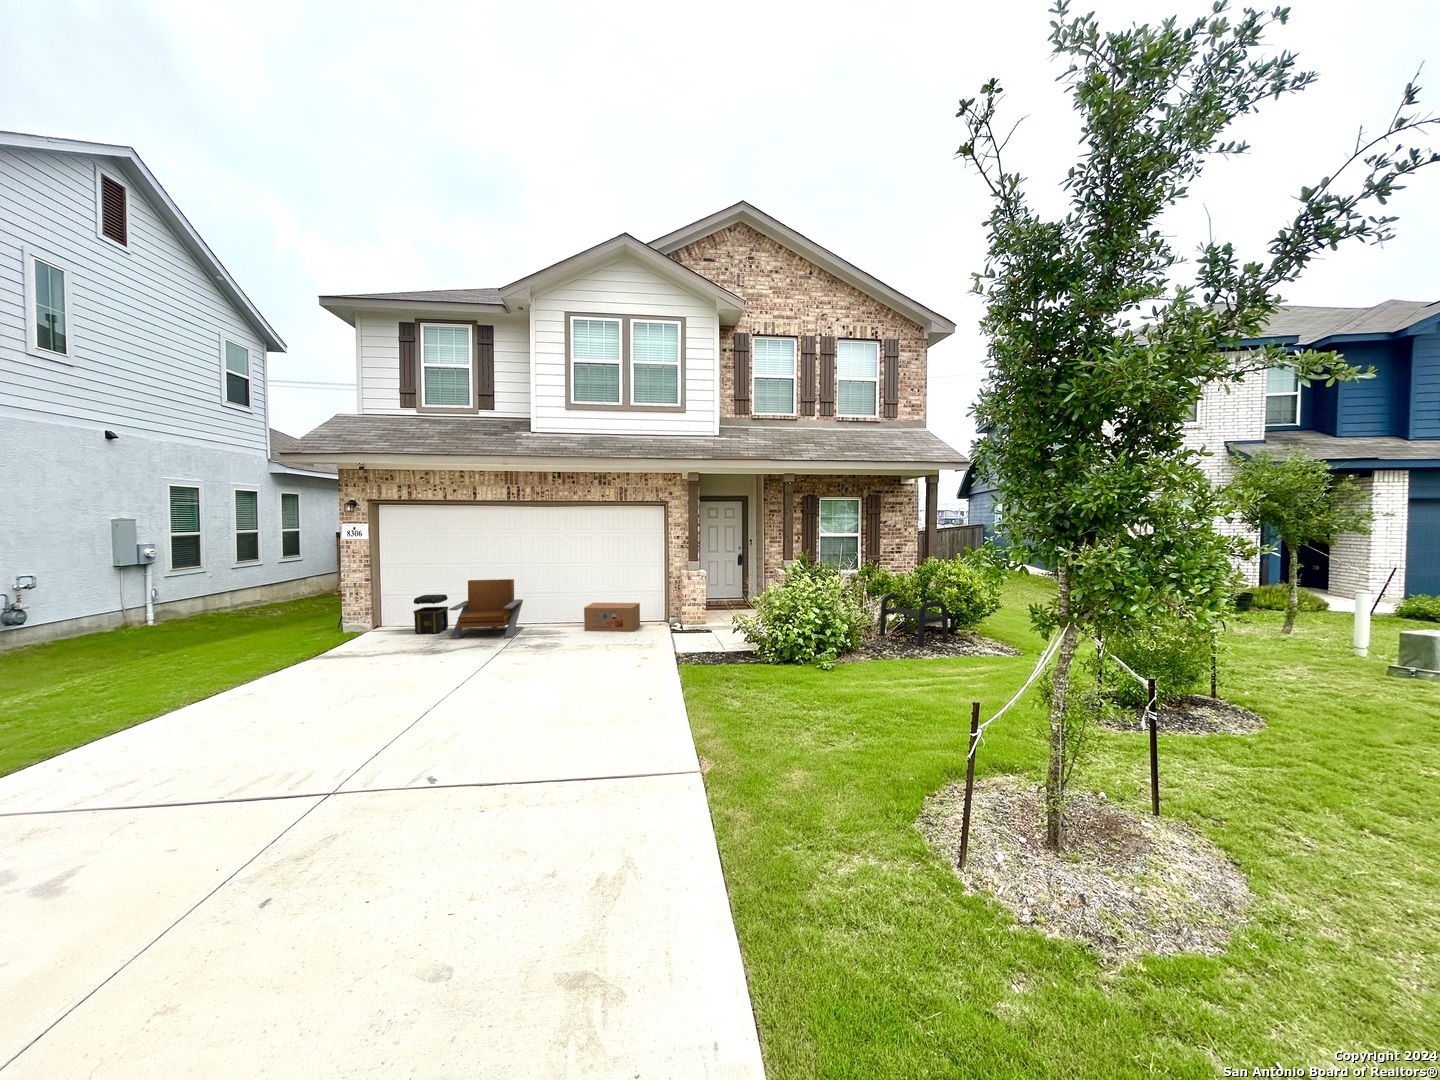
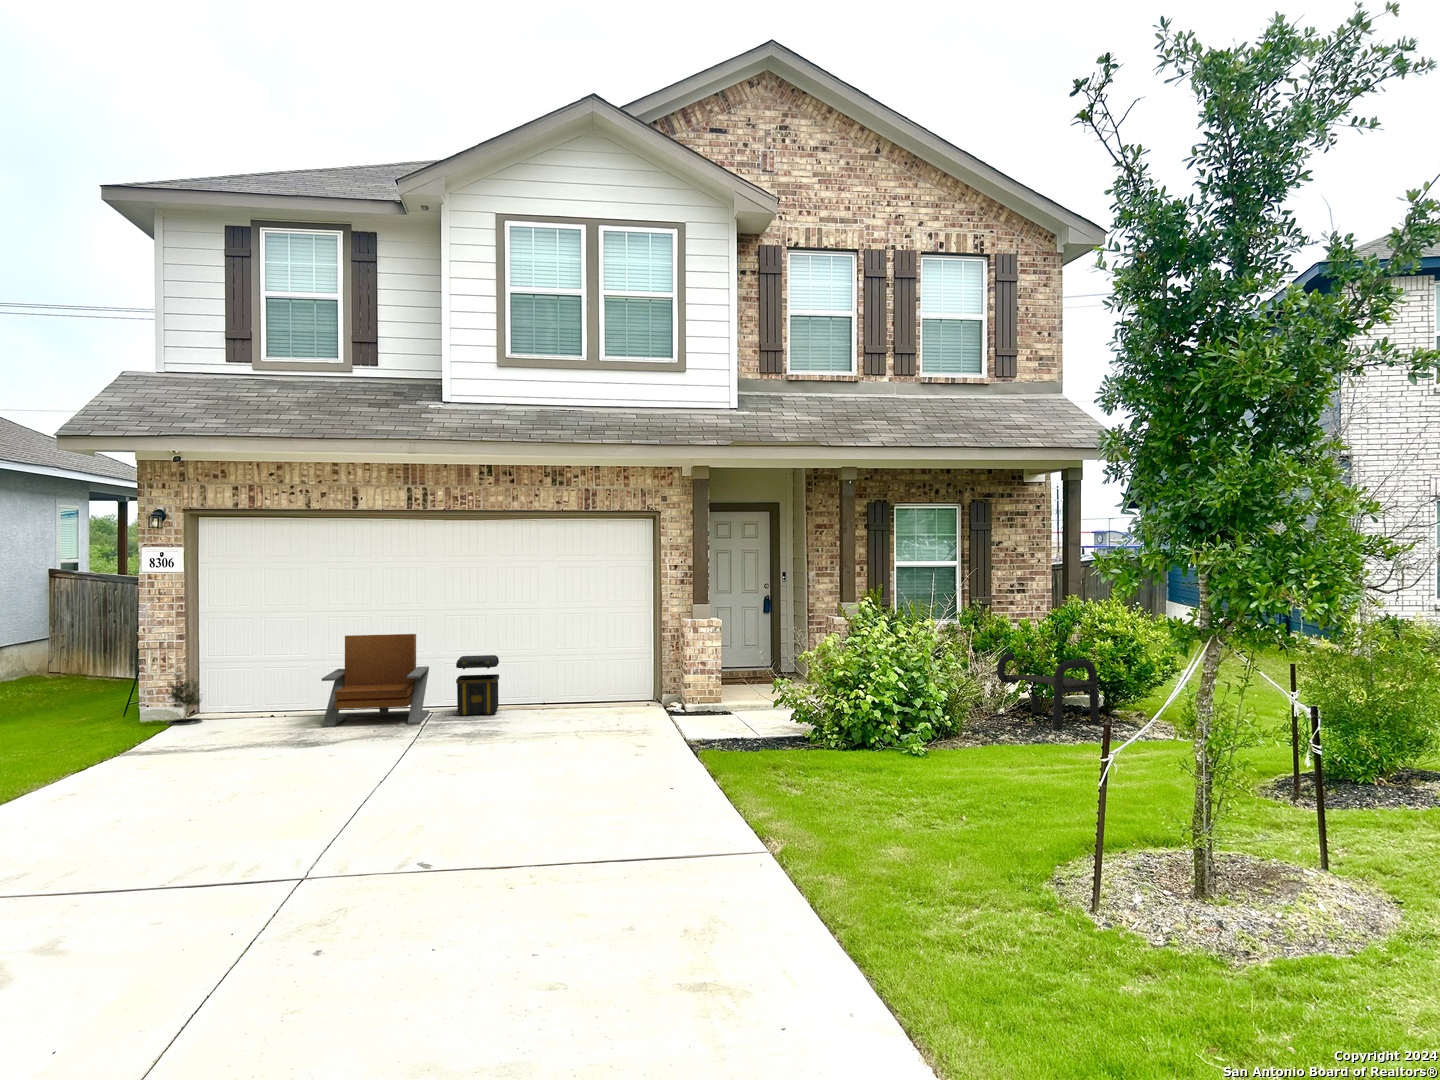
toolbox: present [413,595,448,634] -> present [456,655,499,716]
potted tree: none [355,599,382,637] -> present [167,669,202,725]
cardboard box: present [584,603,640,632] -> none [530,672,615,715]

